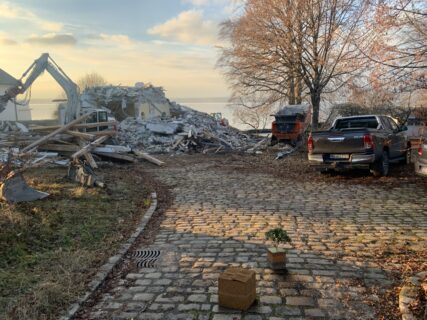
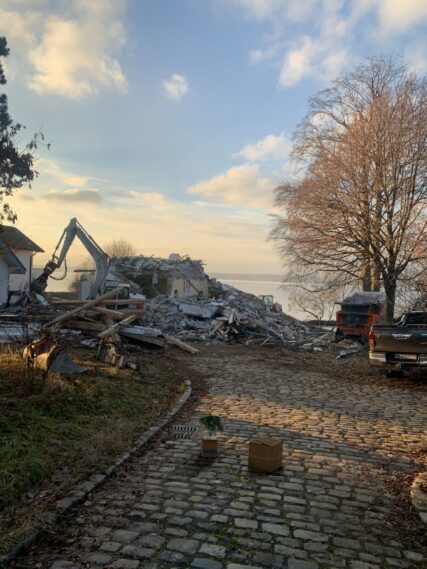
potted tree: present [265,228,292,270] -> present [199,415,224,457]

